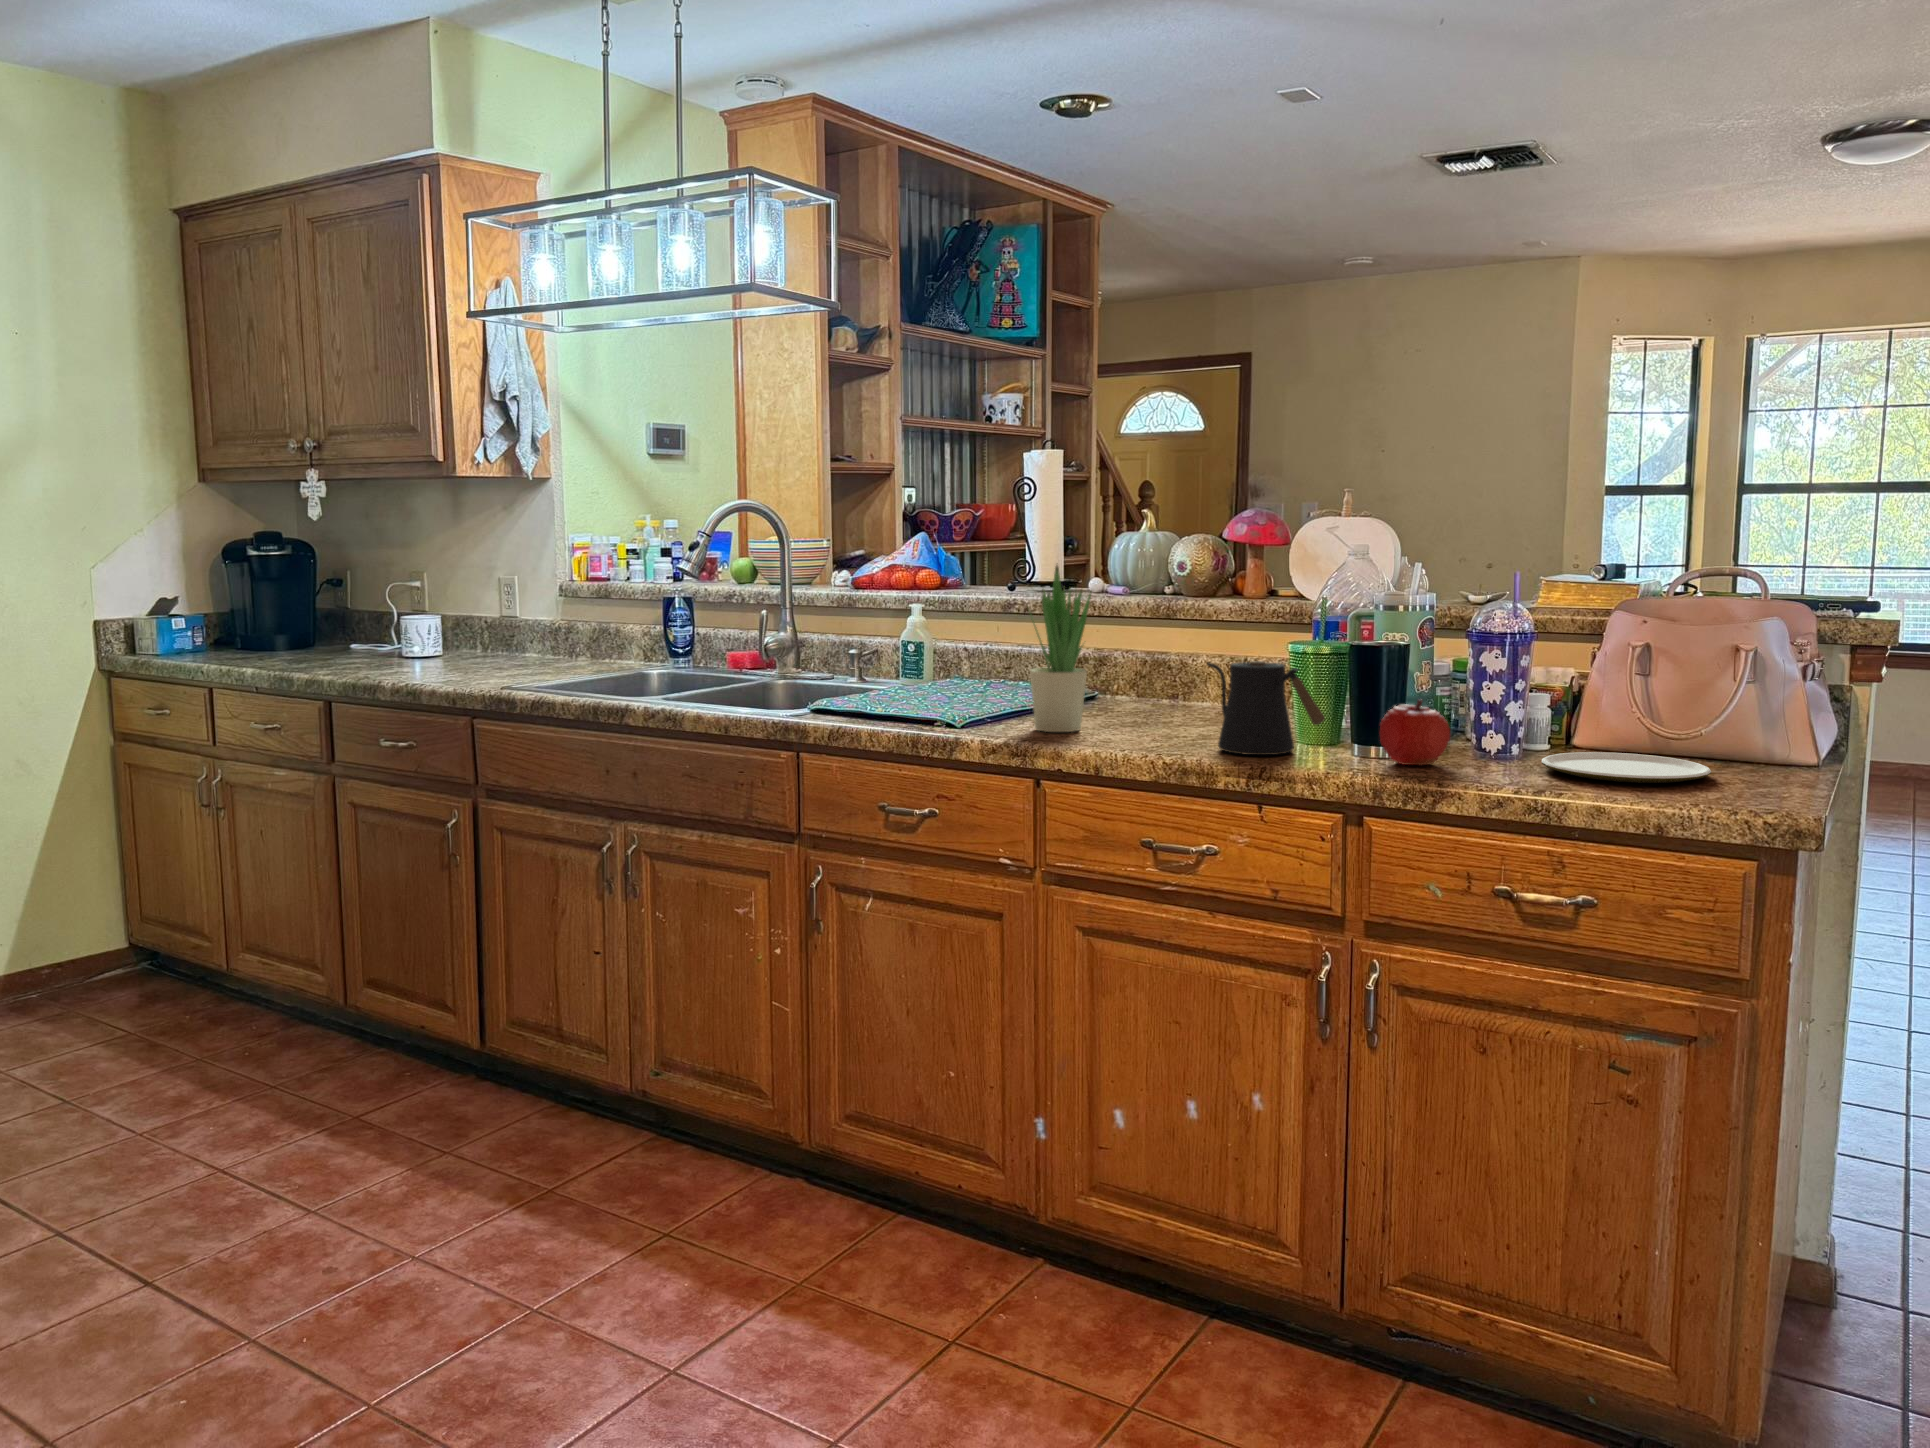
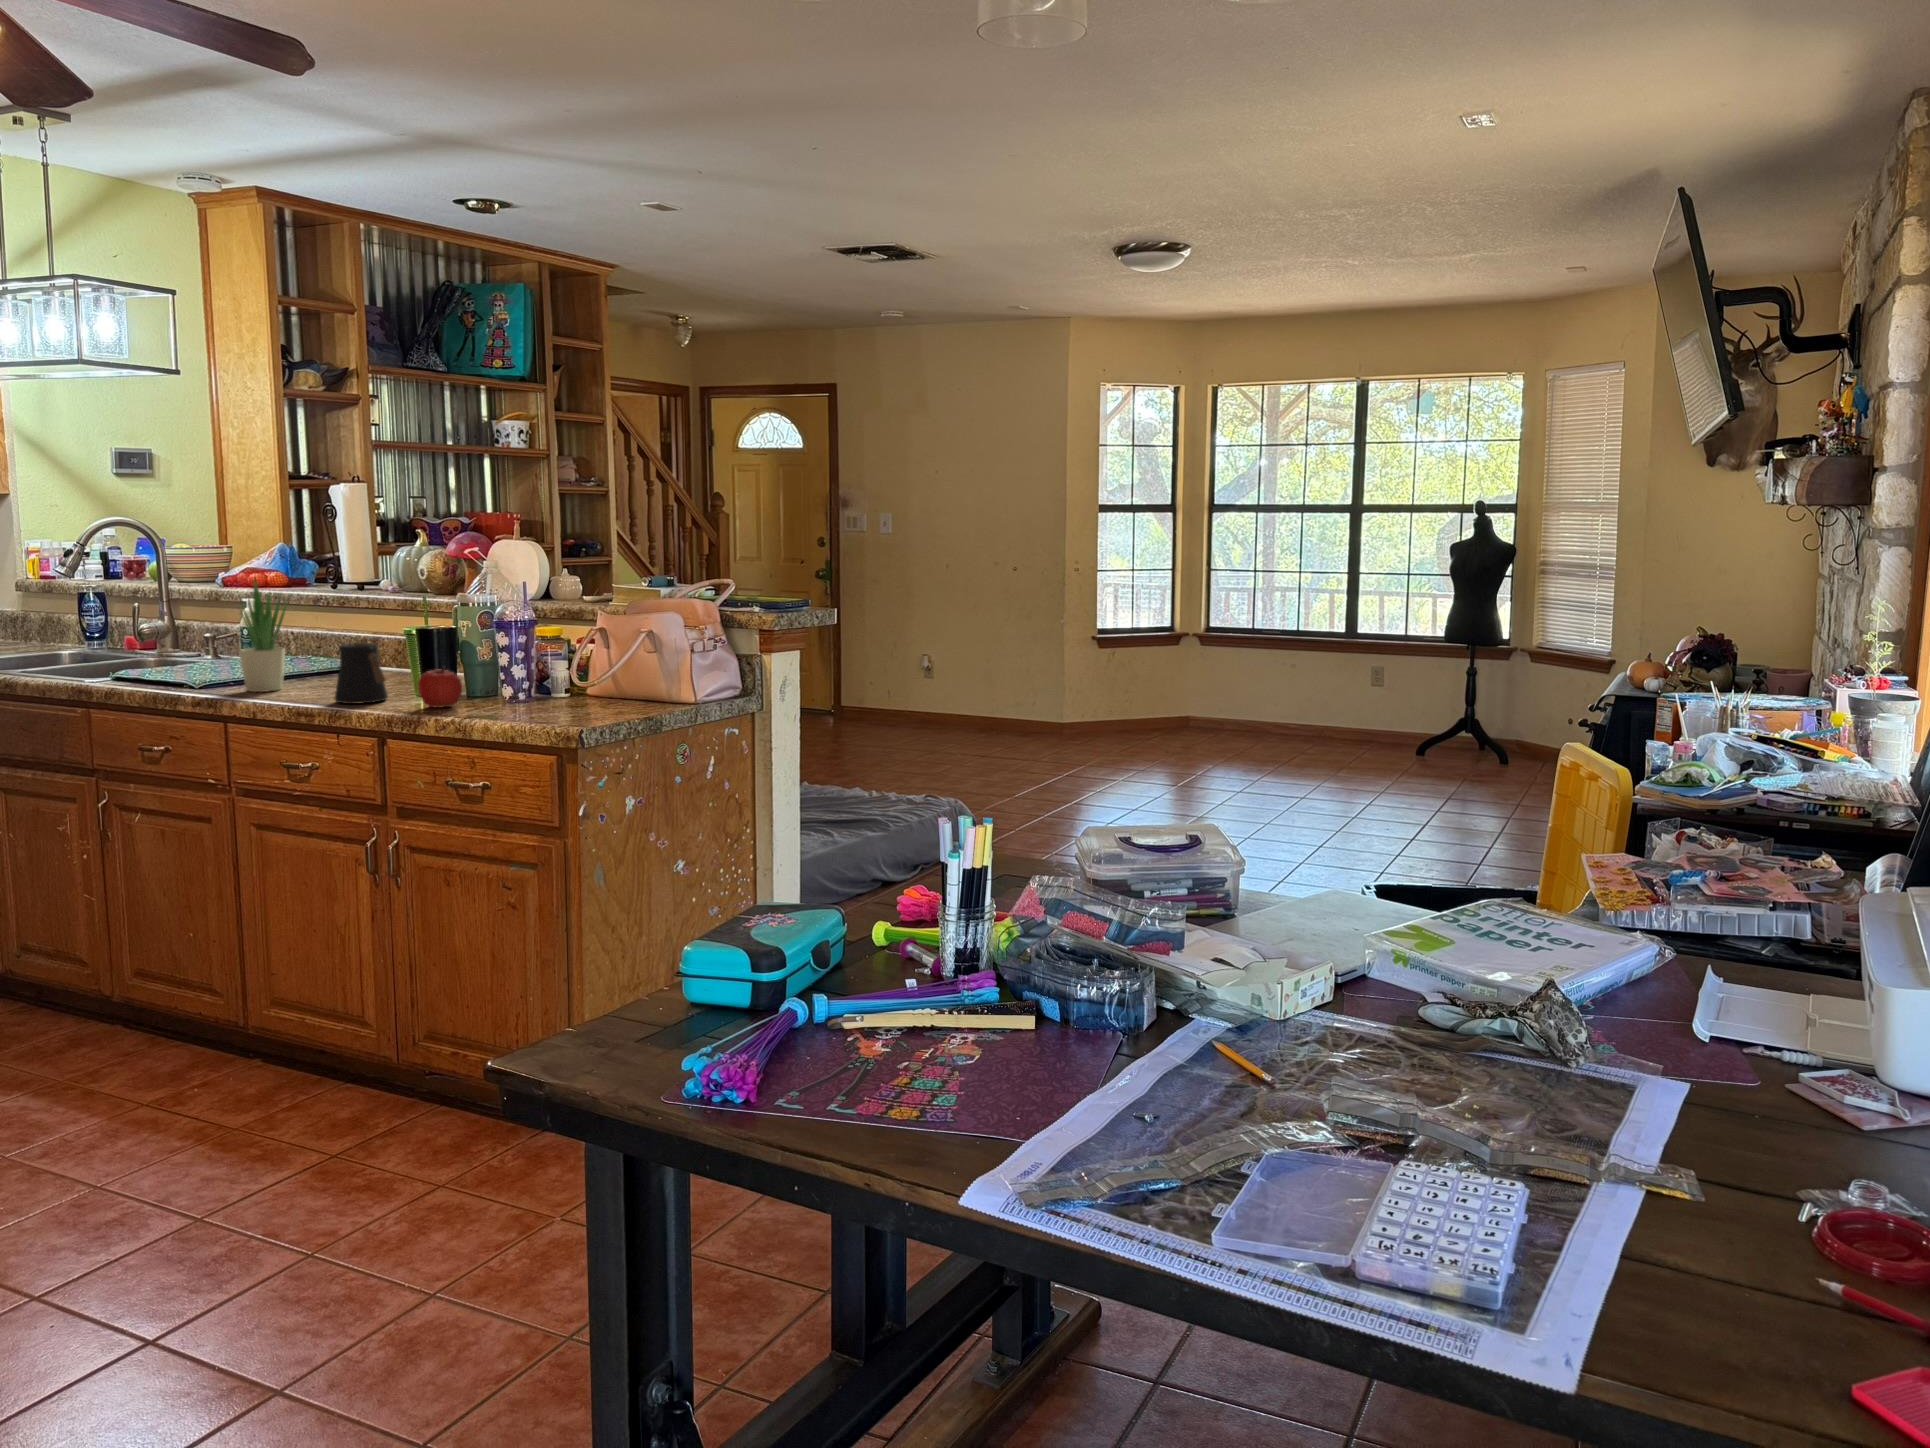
plate: present [1542,752,1711,783] -> none [503,698,601,714]

